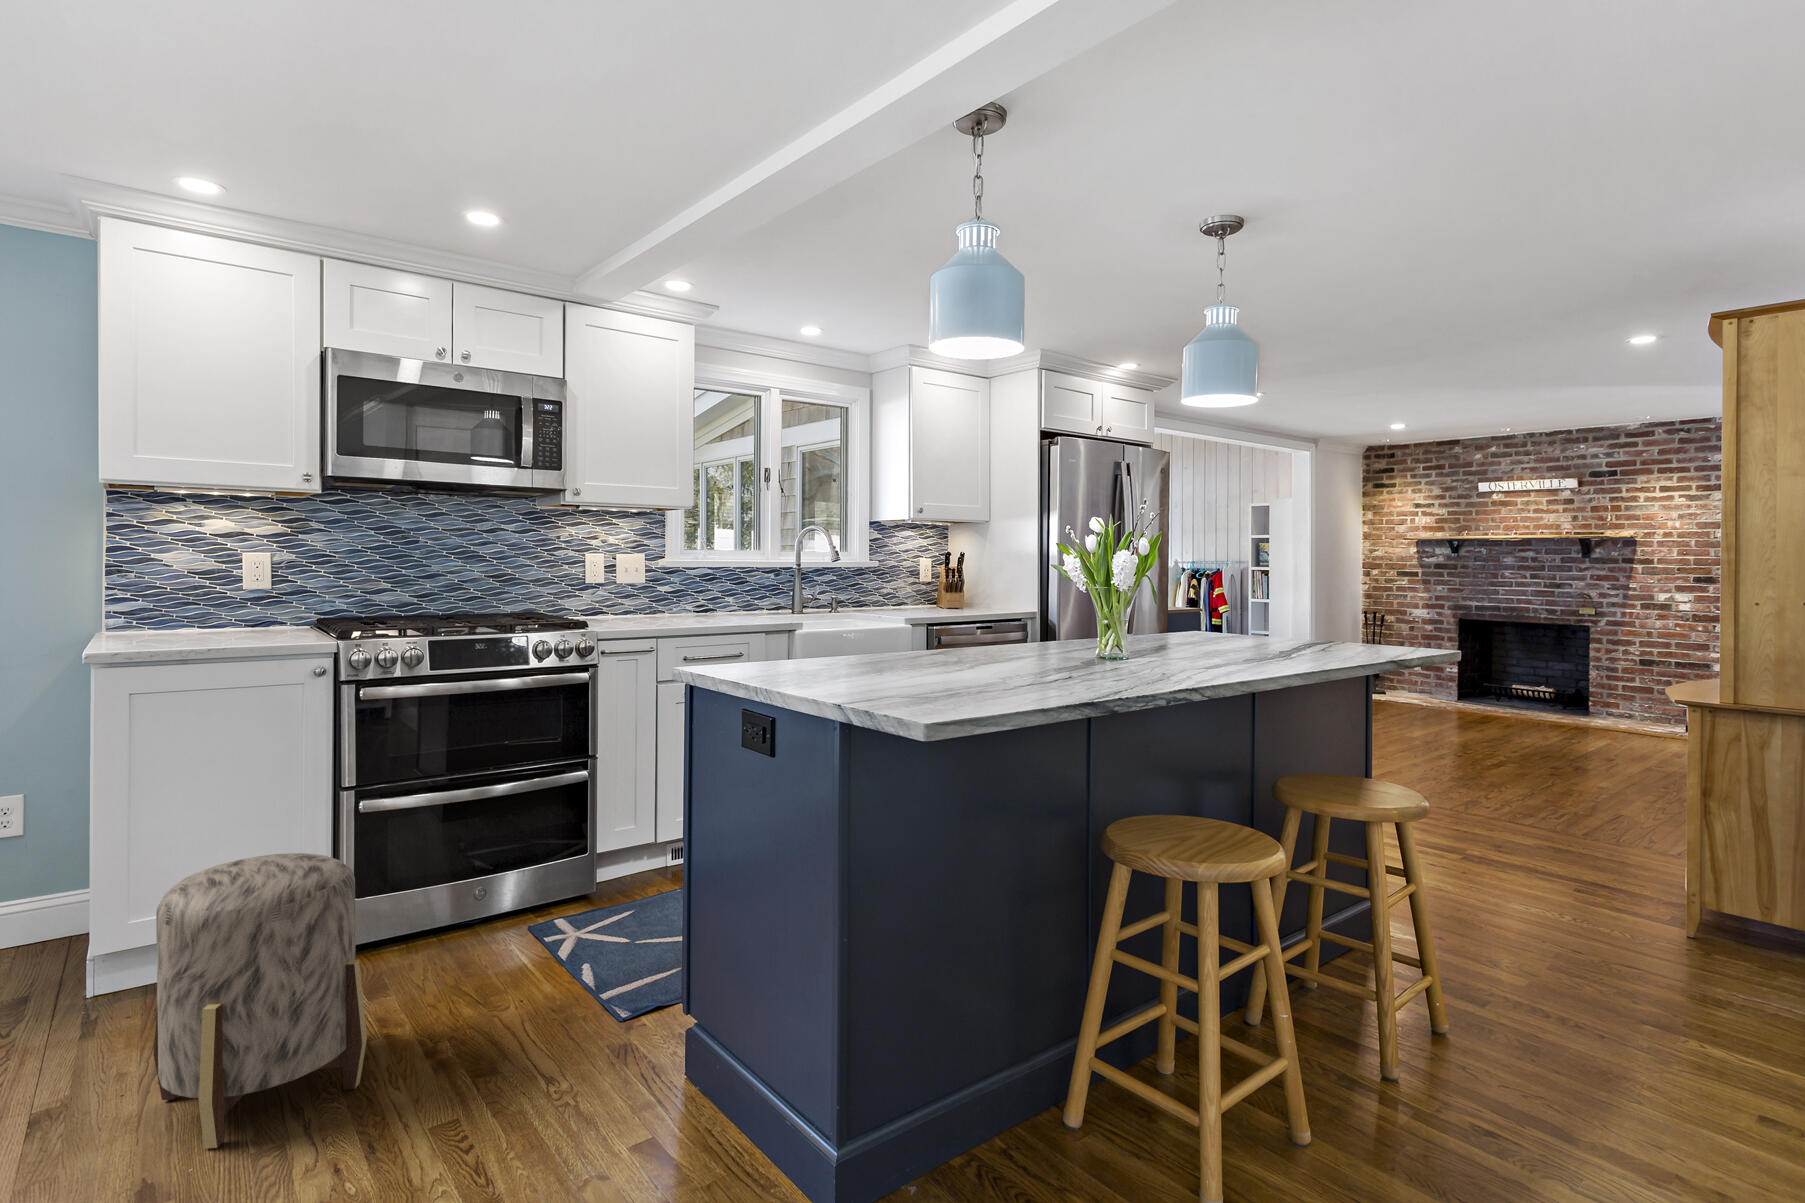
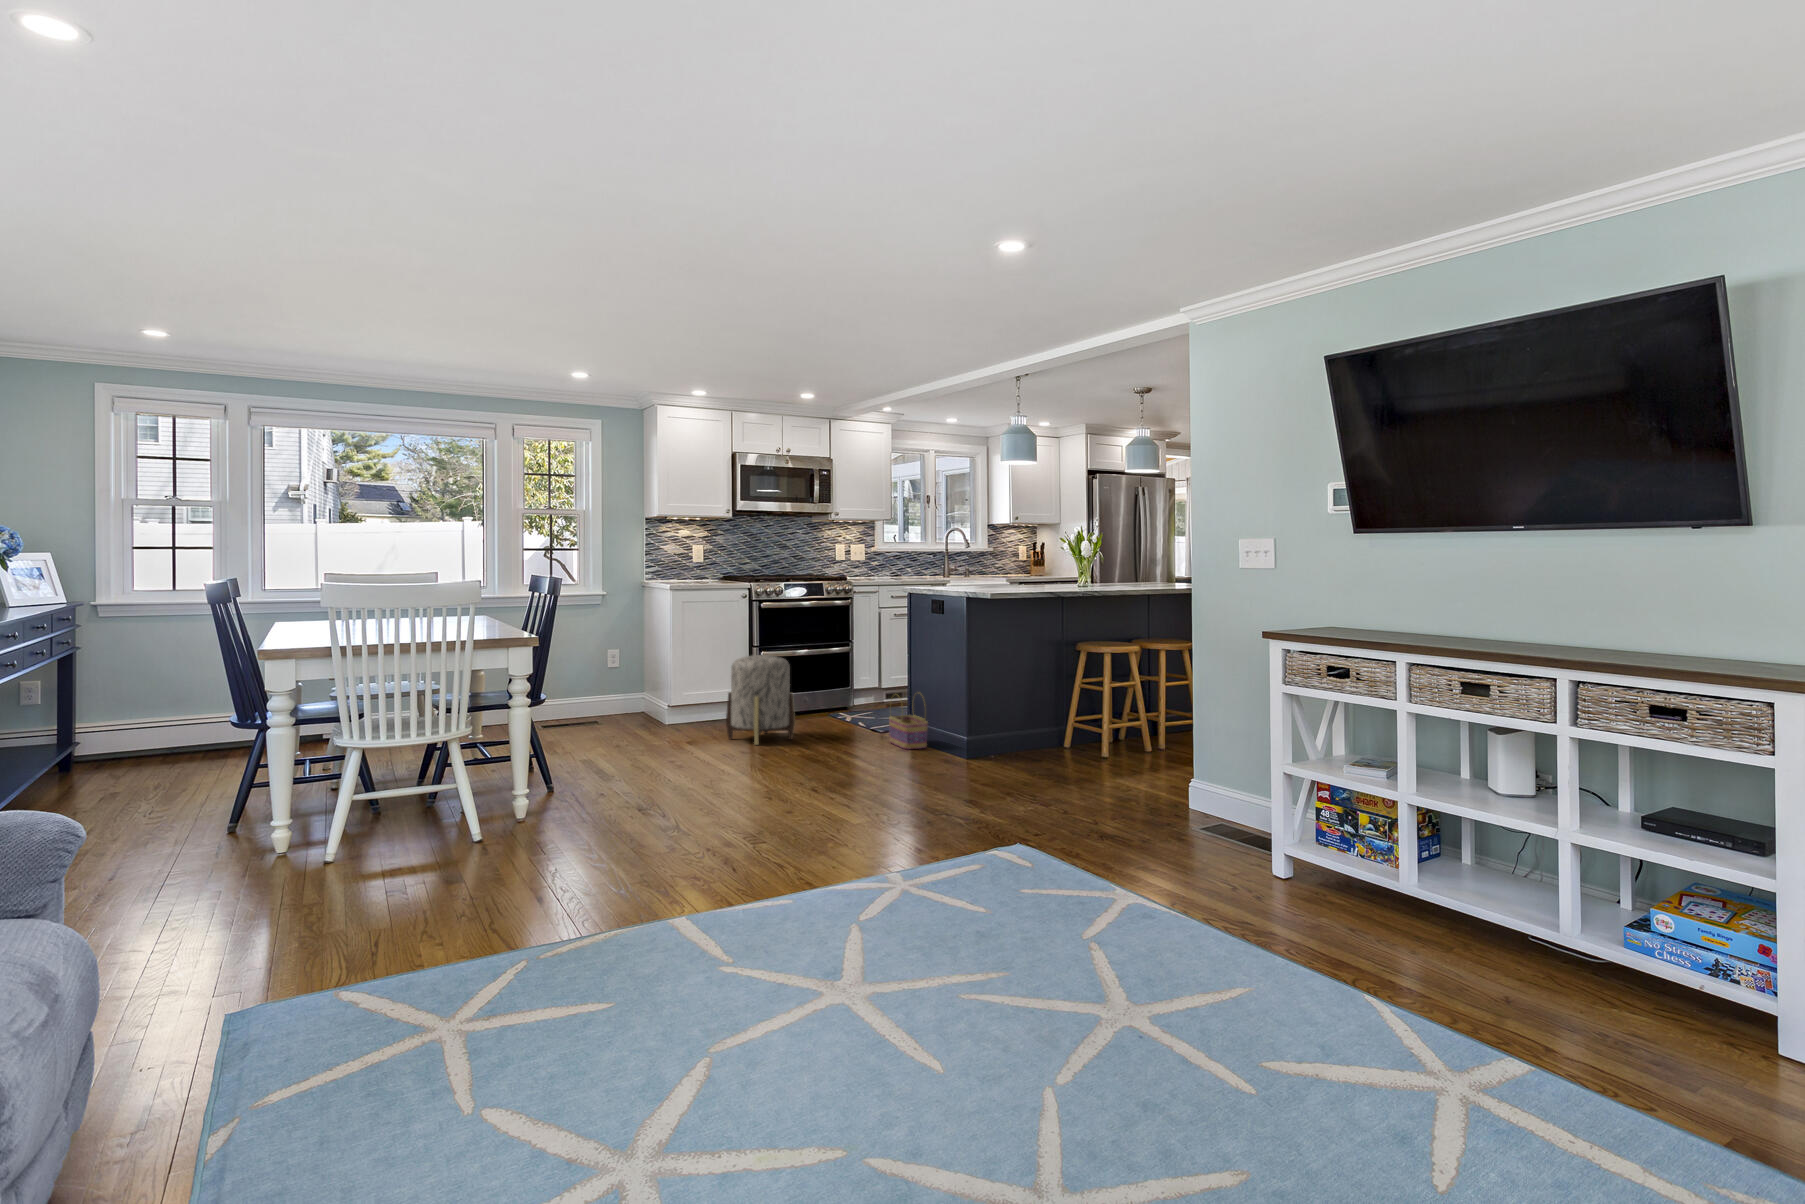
basket: none [620,961,724,1154] -> present [889,704,928,749]

